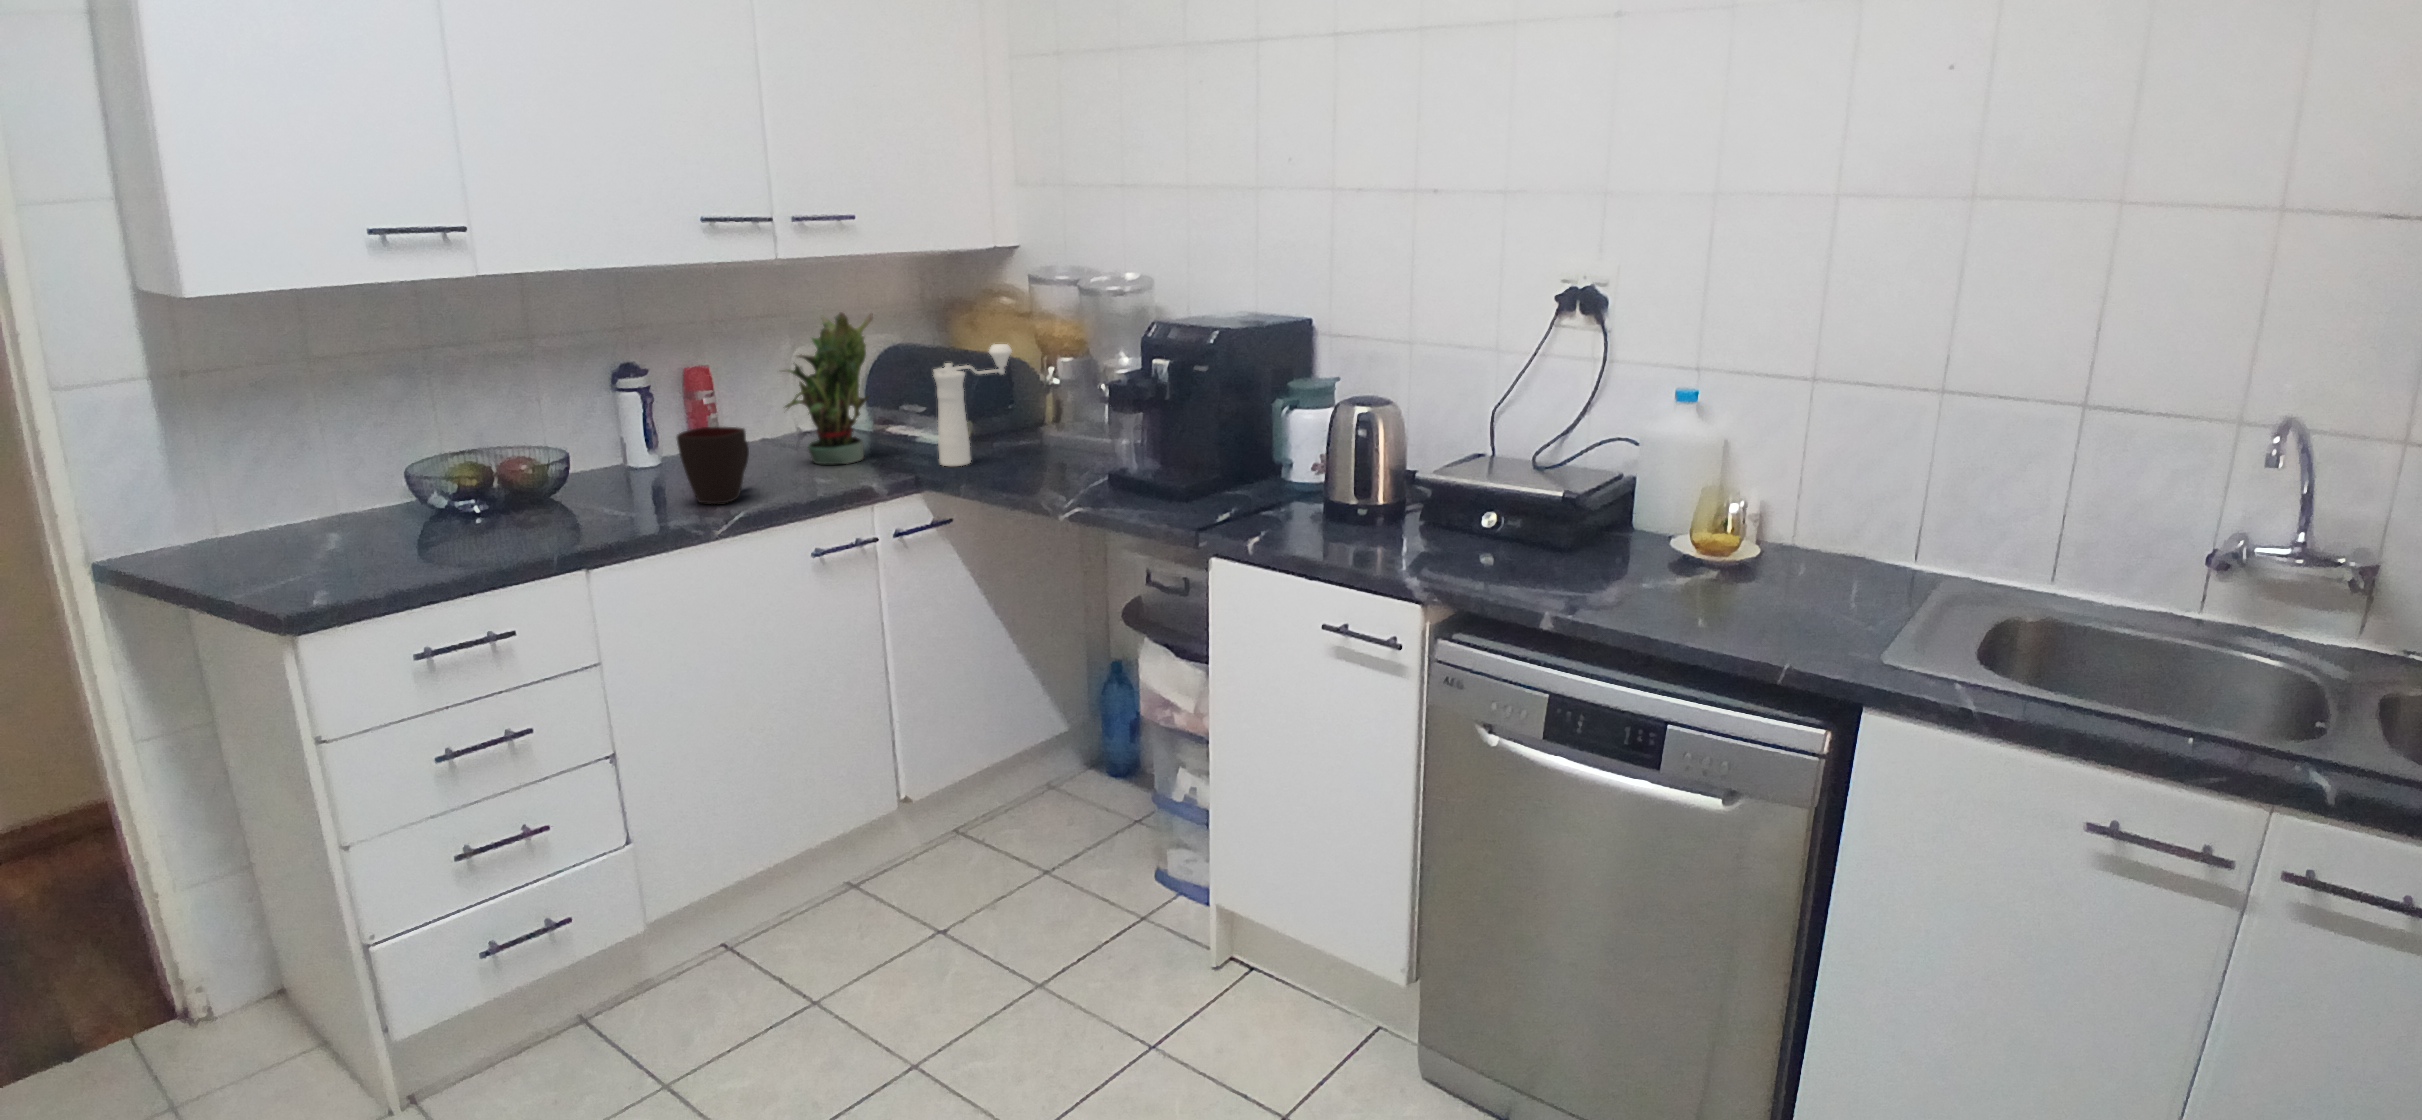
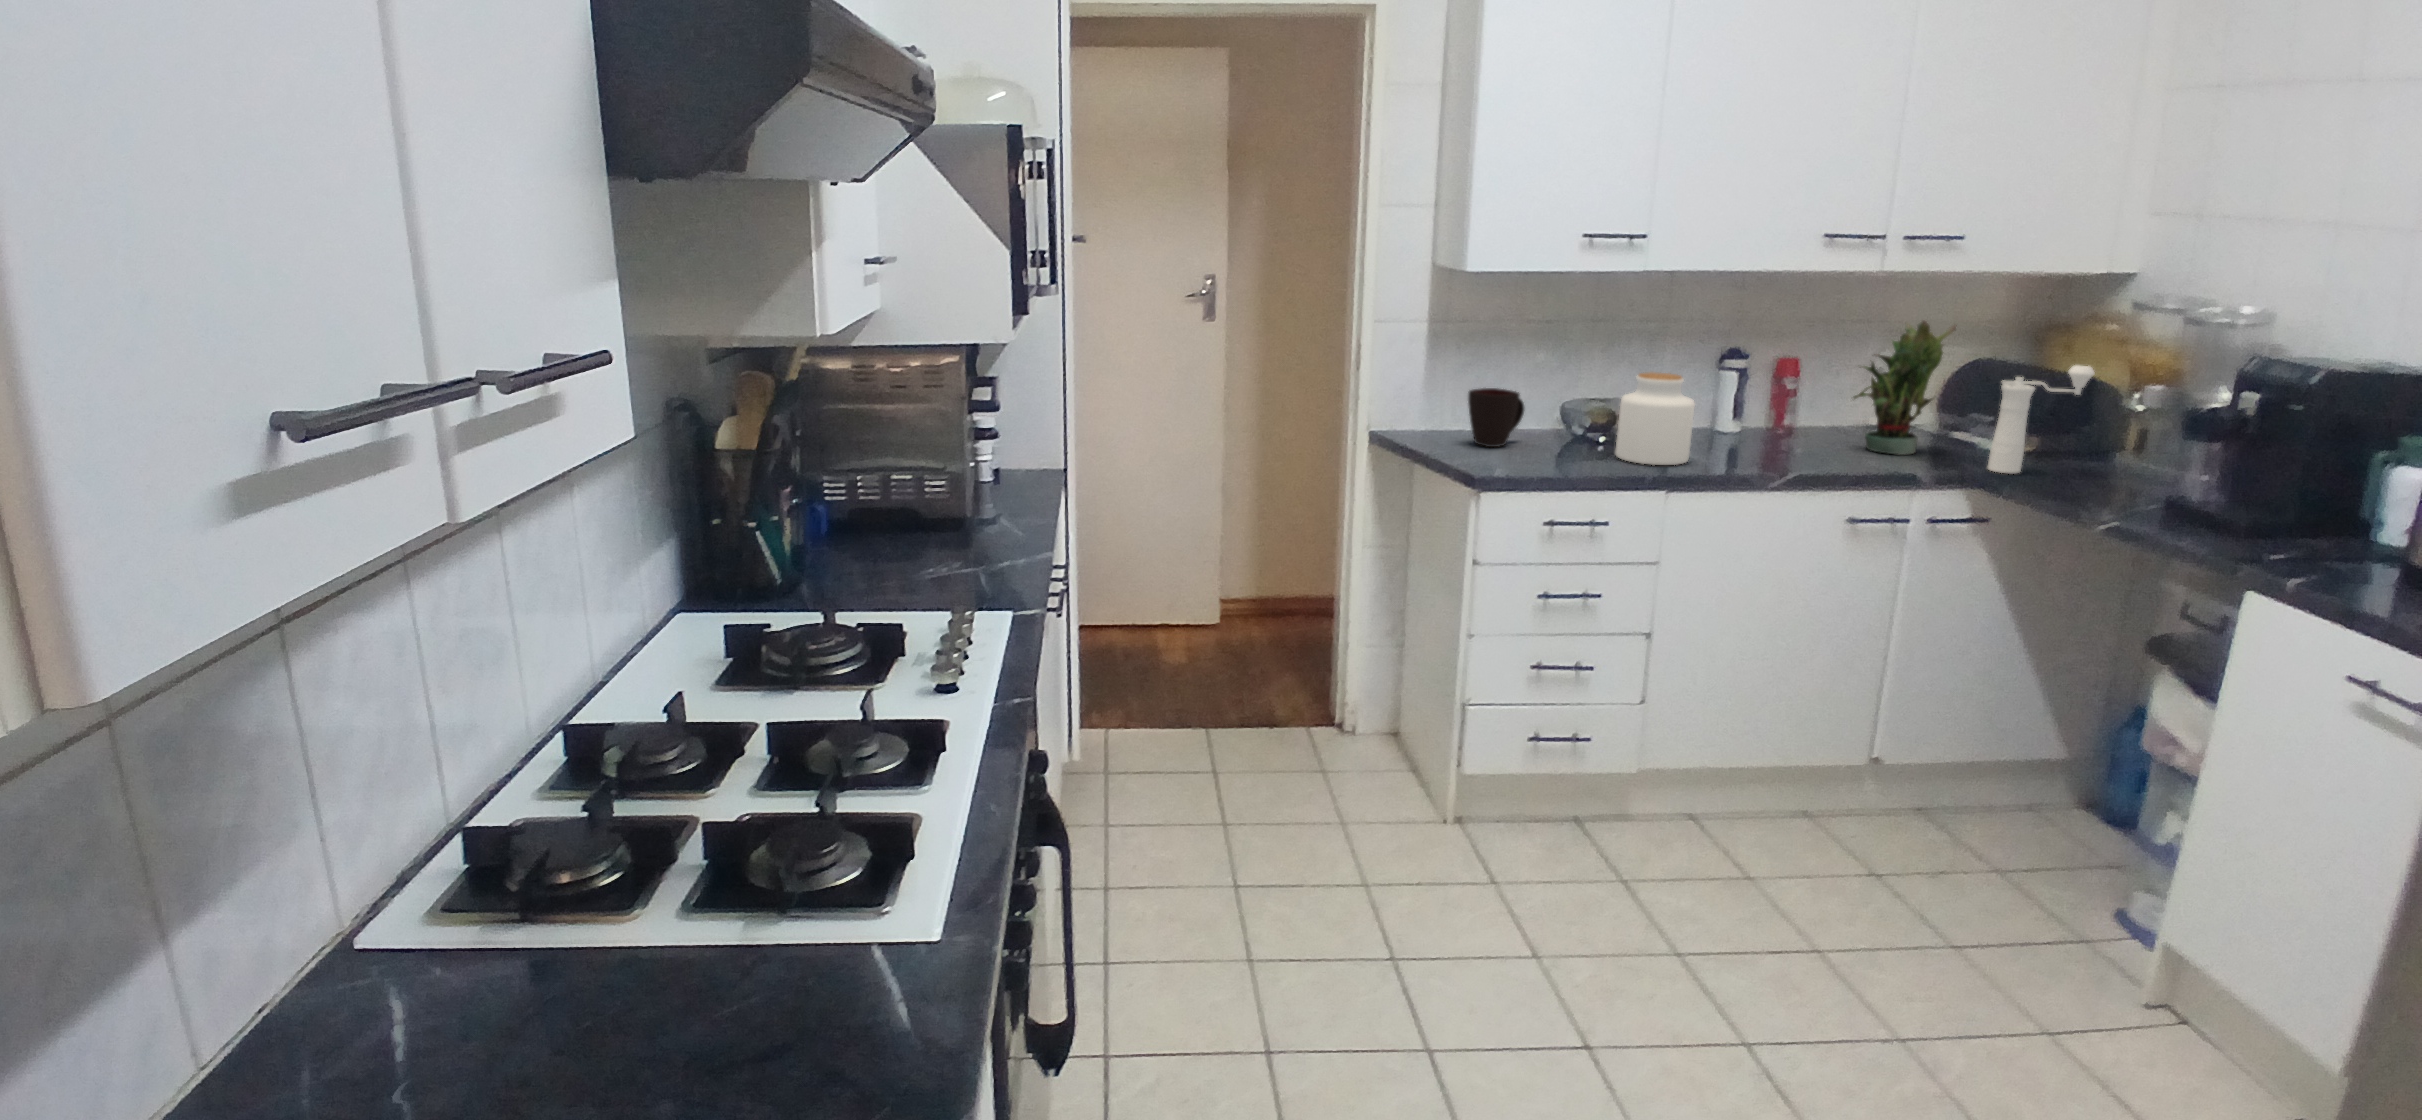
jar: none [490,412,608,540] -> present [1616,372,1695,465]
cup: present [677,427,749,504] -> present [1468,388,1524,447]

